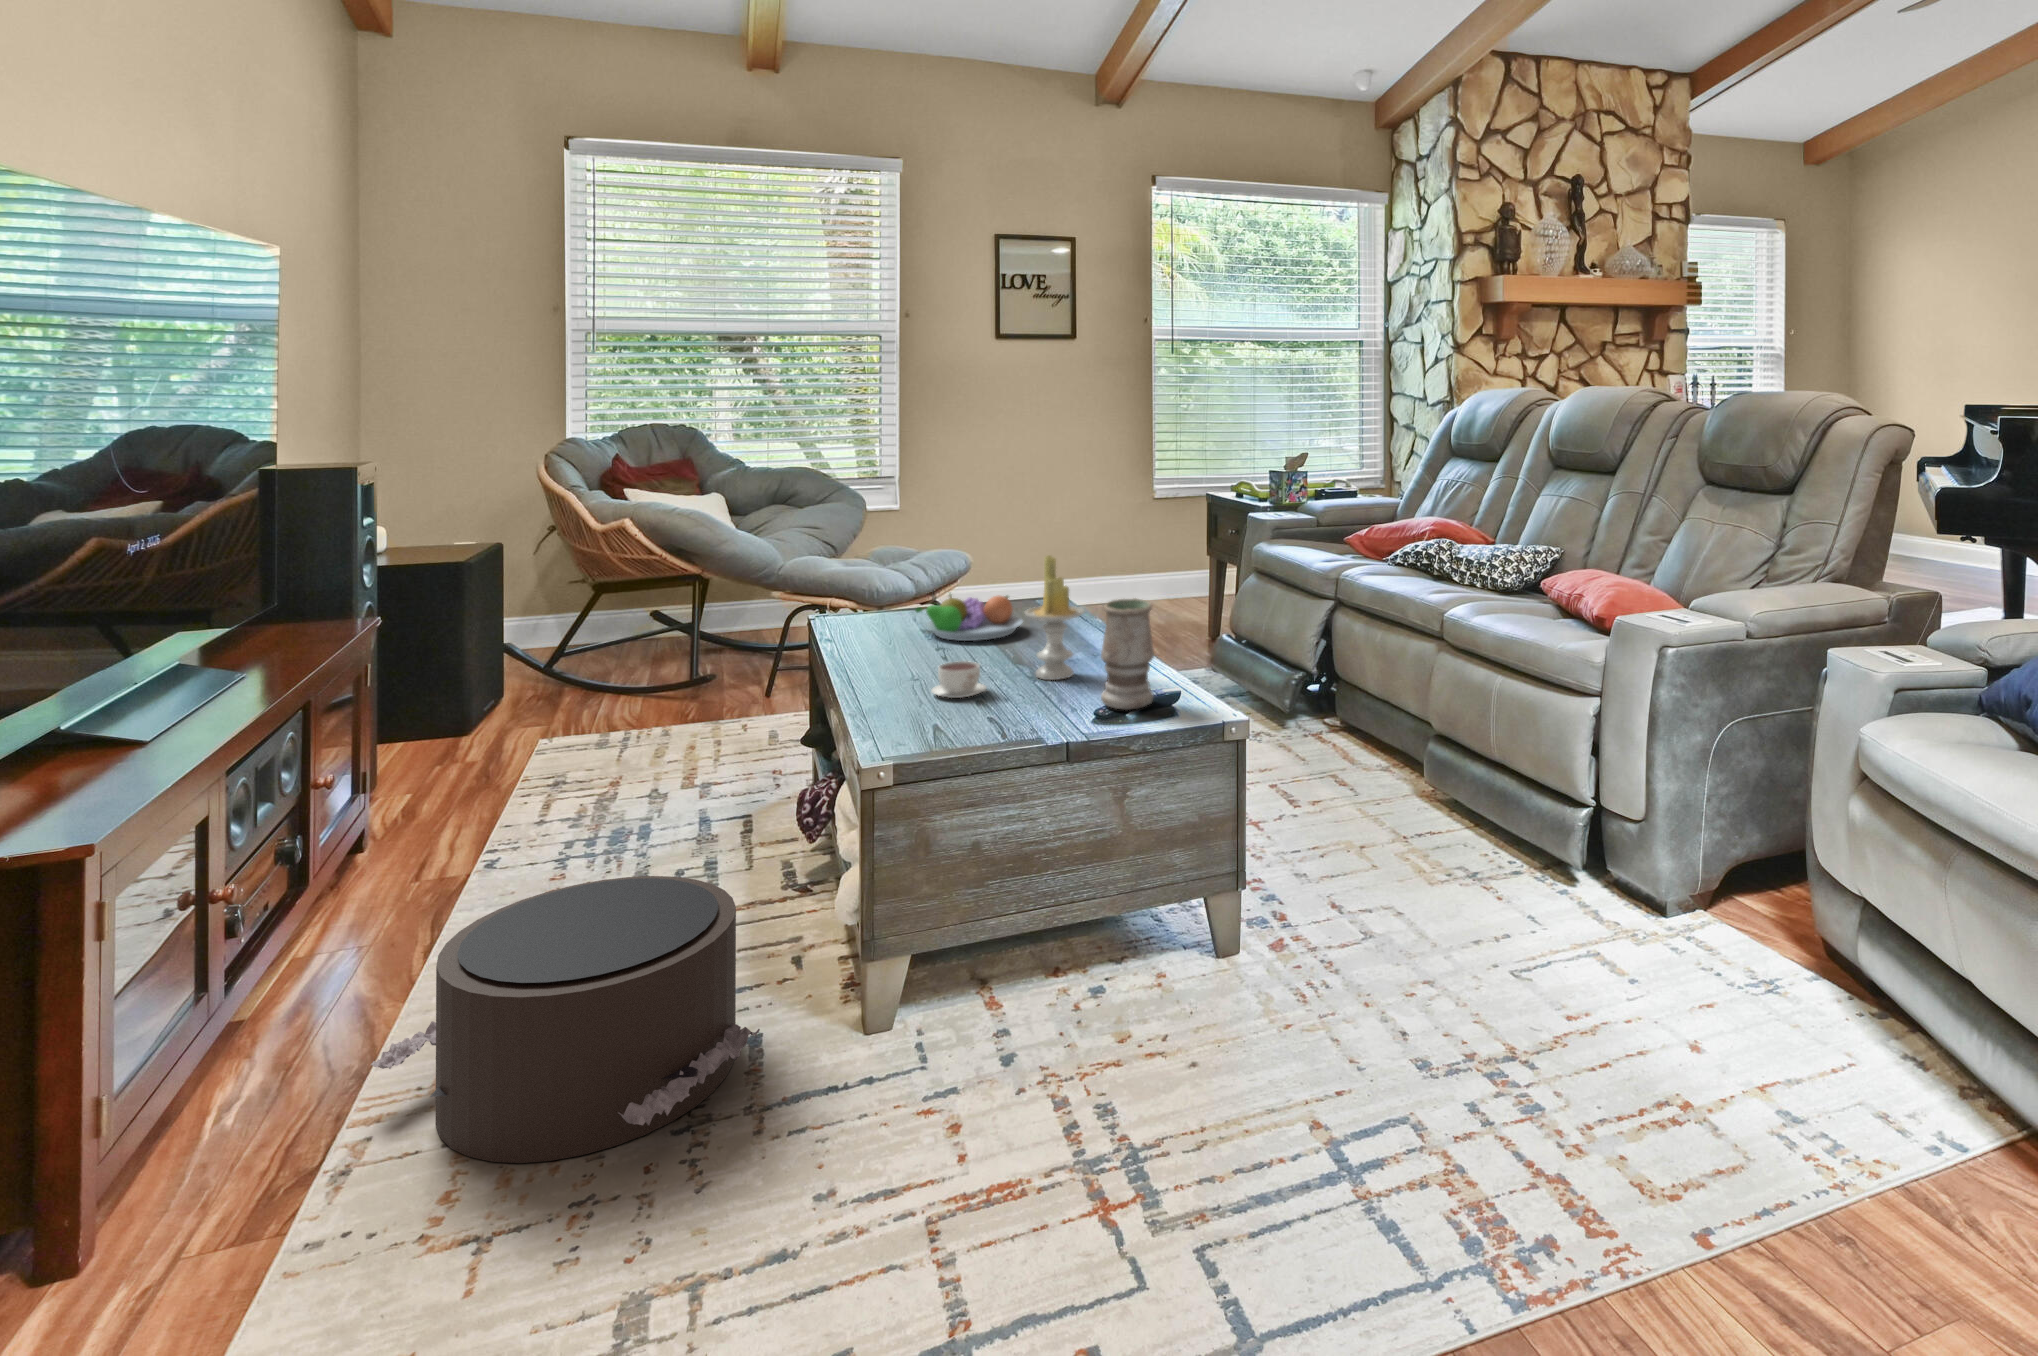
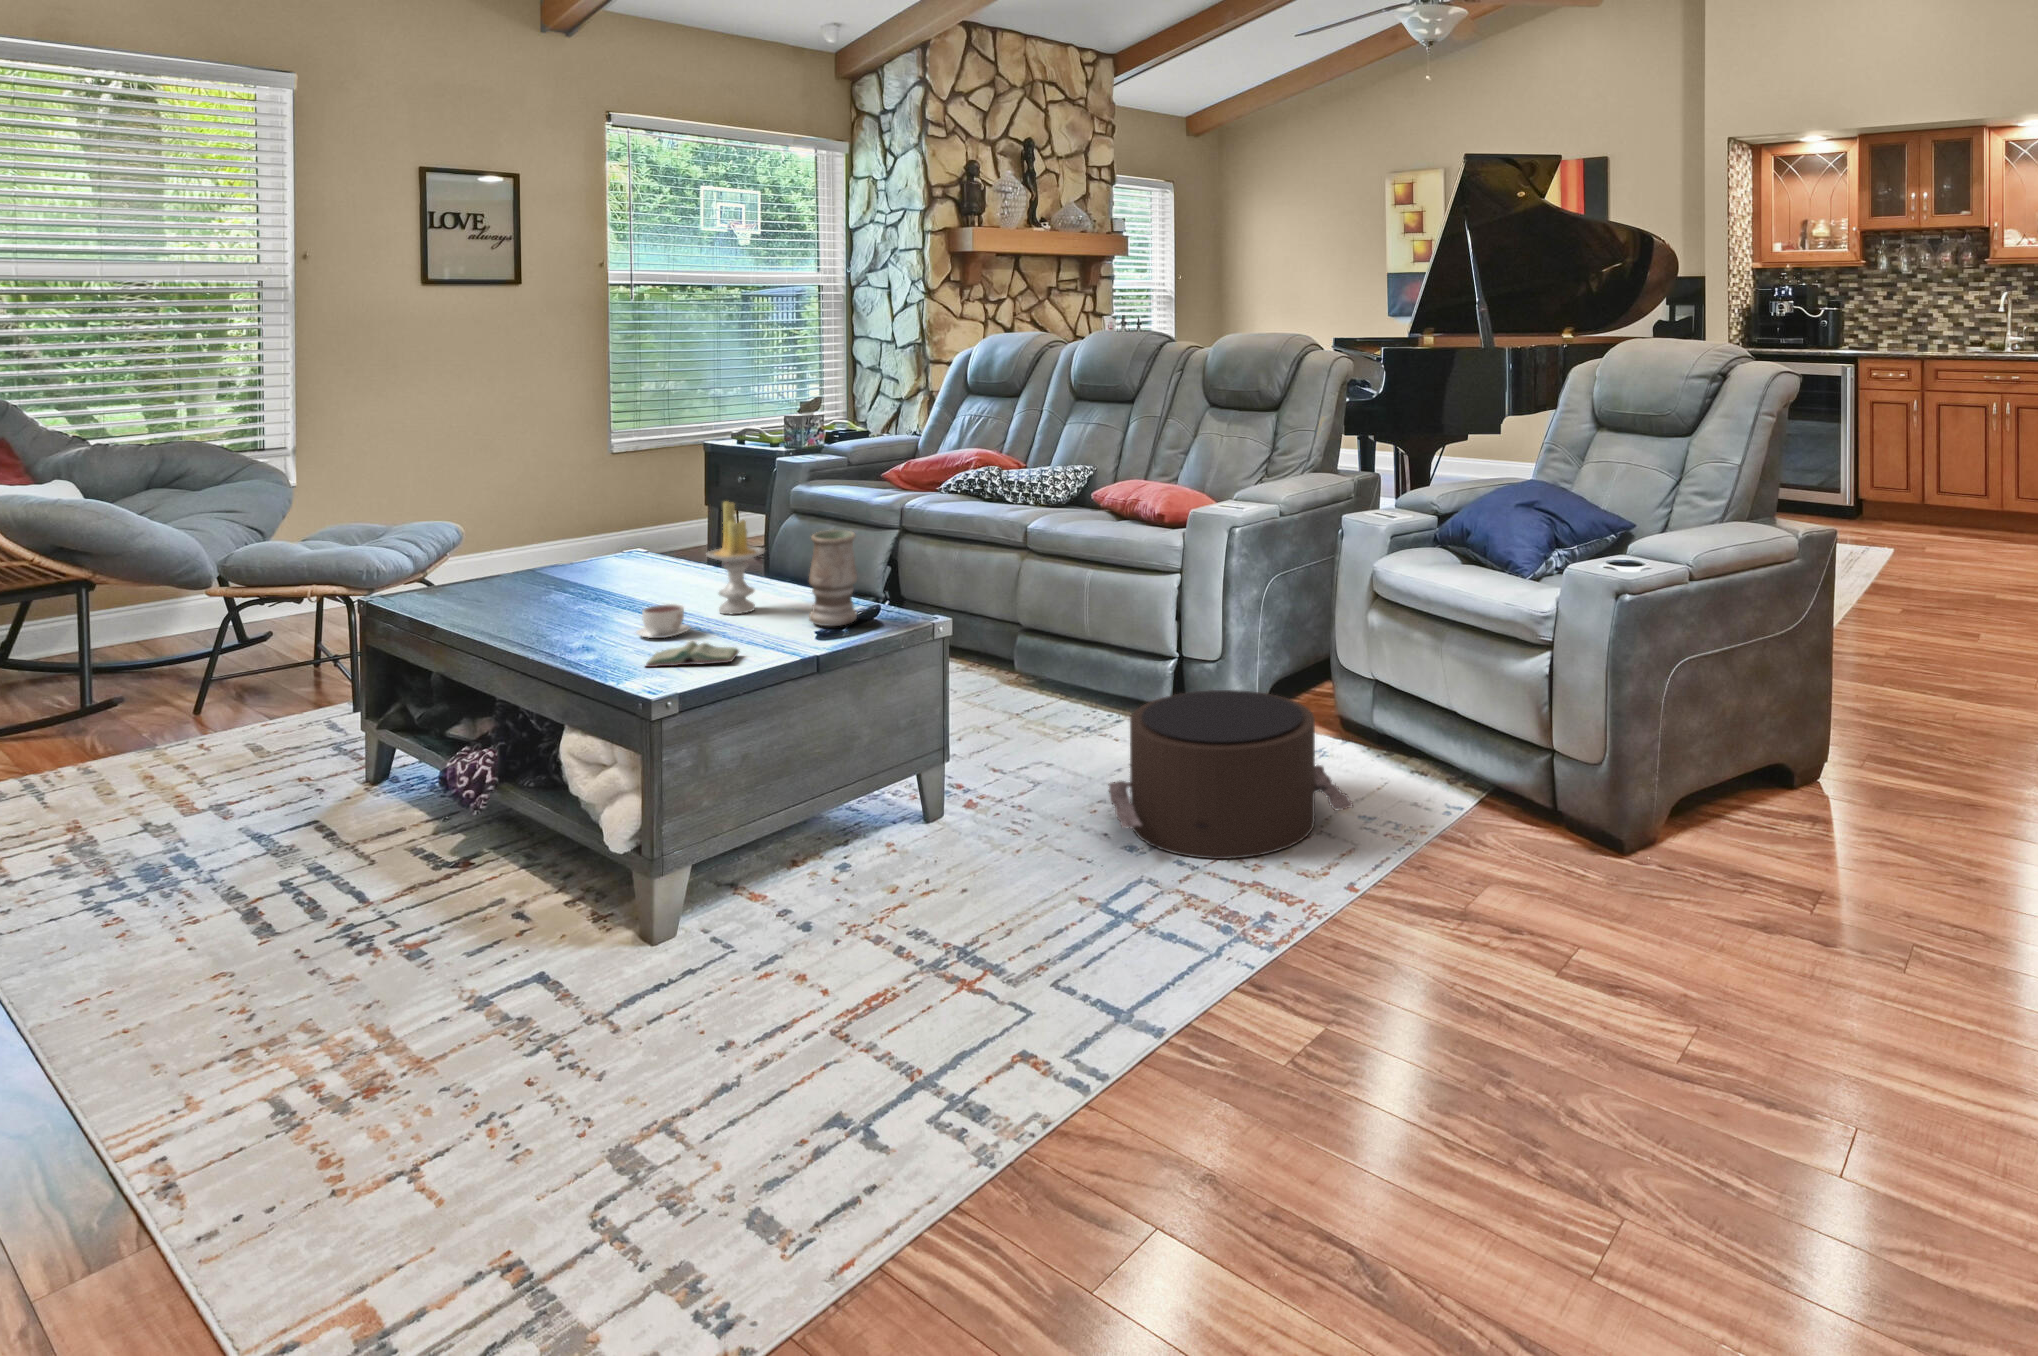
fruit bowl: present [916,595,1023,641] -> none [546,549,658,596]
book: none [896,708,996,739] -> present [646,641,739,667]
pouf: present [371,876,760,1163] -> present [1109,690,1353,859]

